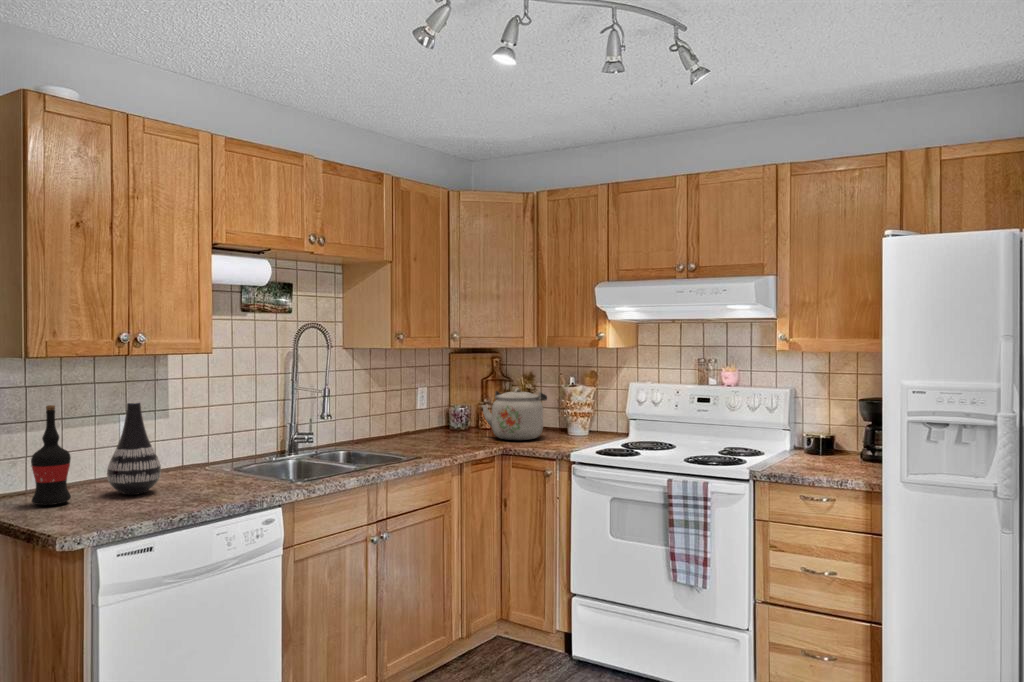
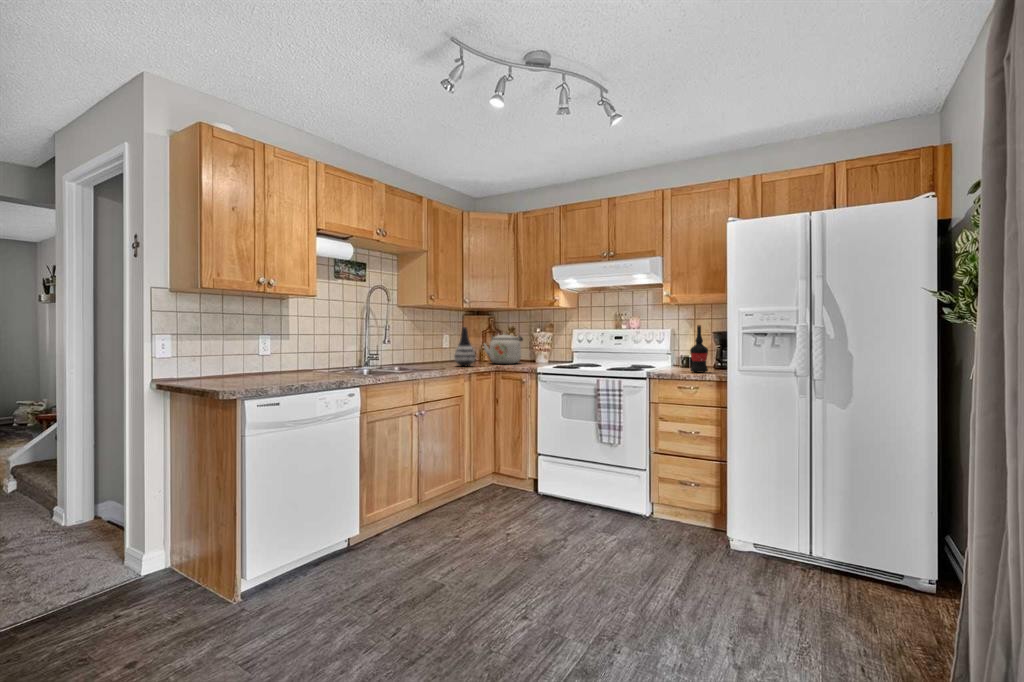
vase: present [107,402,161,495] -> present [454,327,475,366]
wine bottle: present [31,405,71,505] -> present [690,325,708,372]

